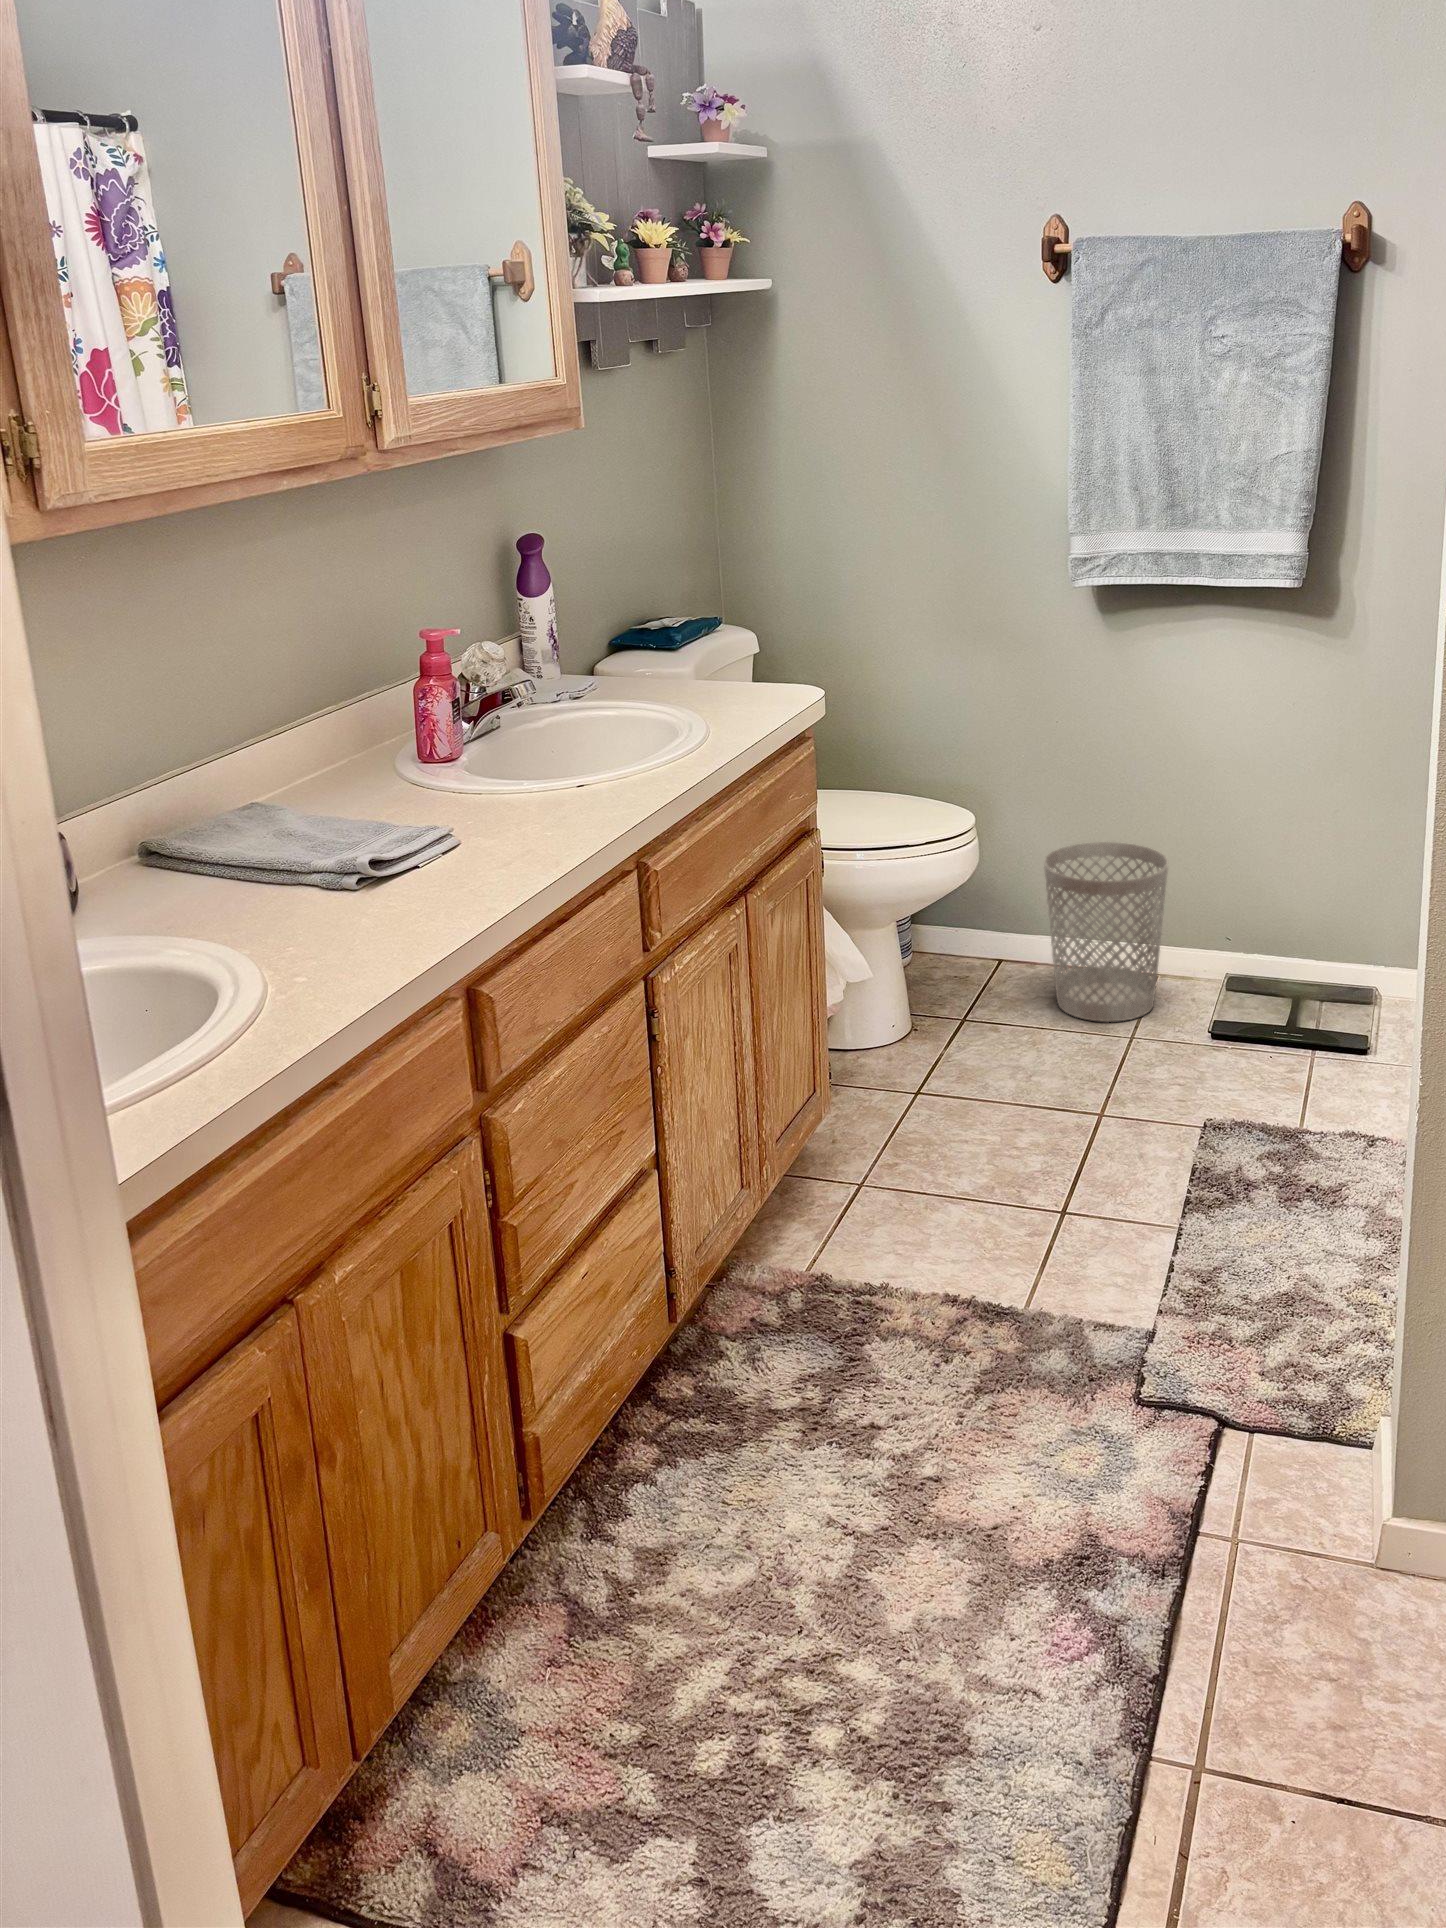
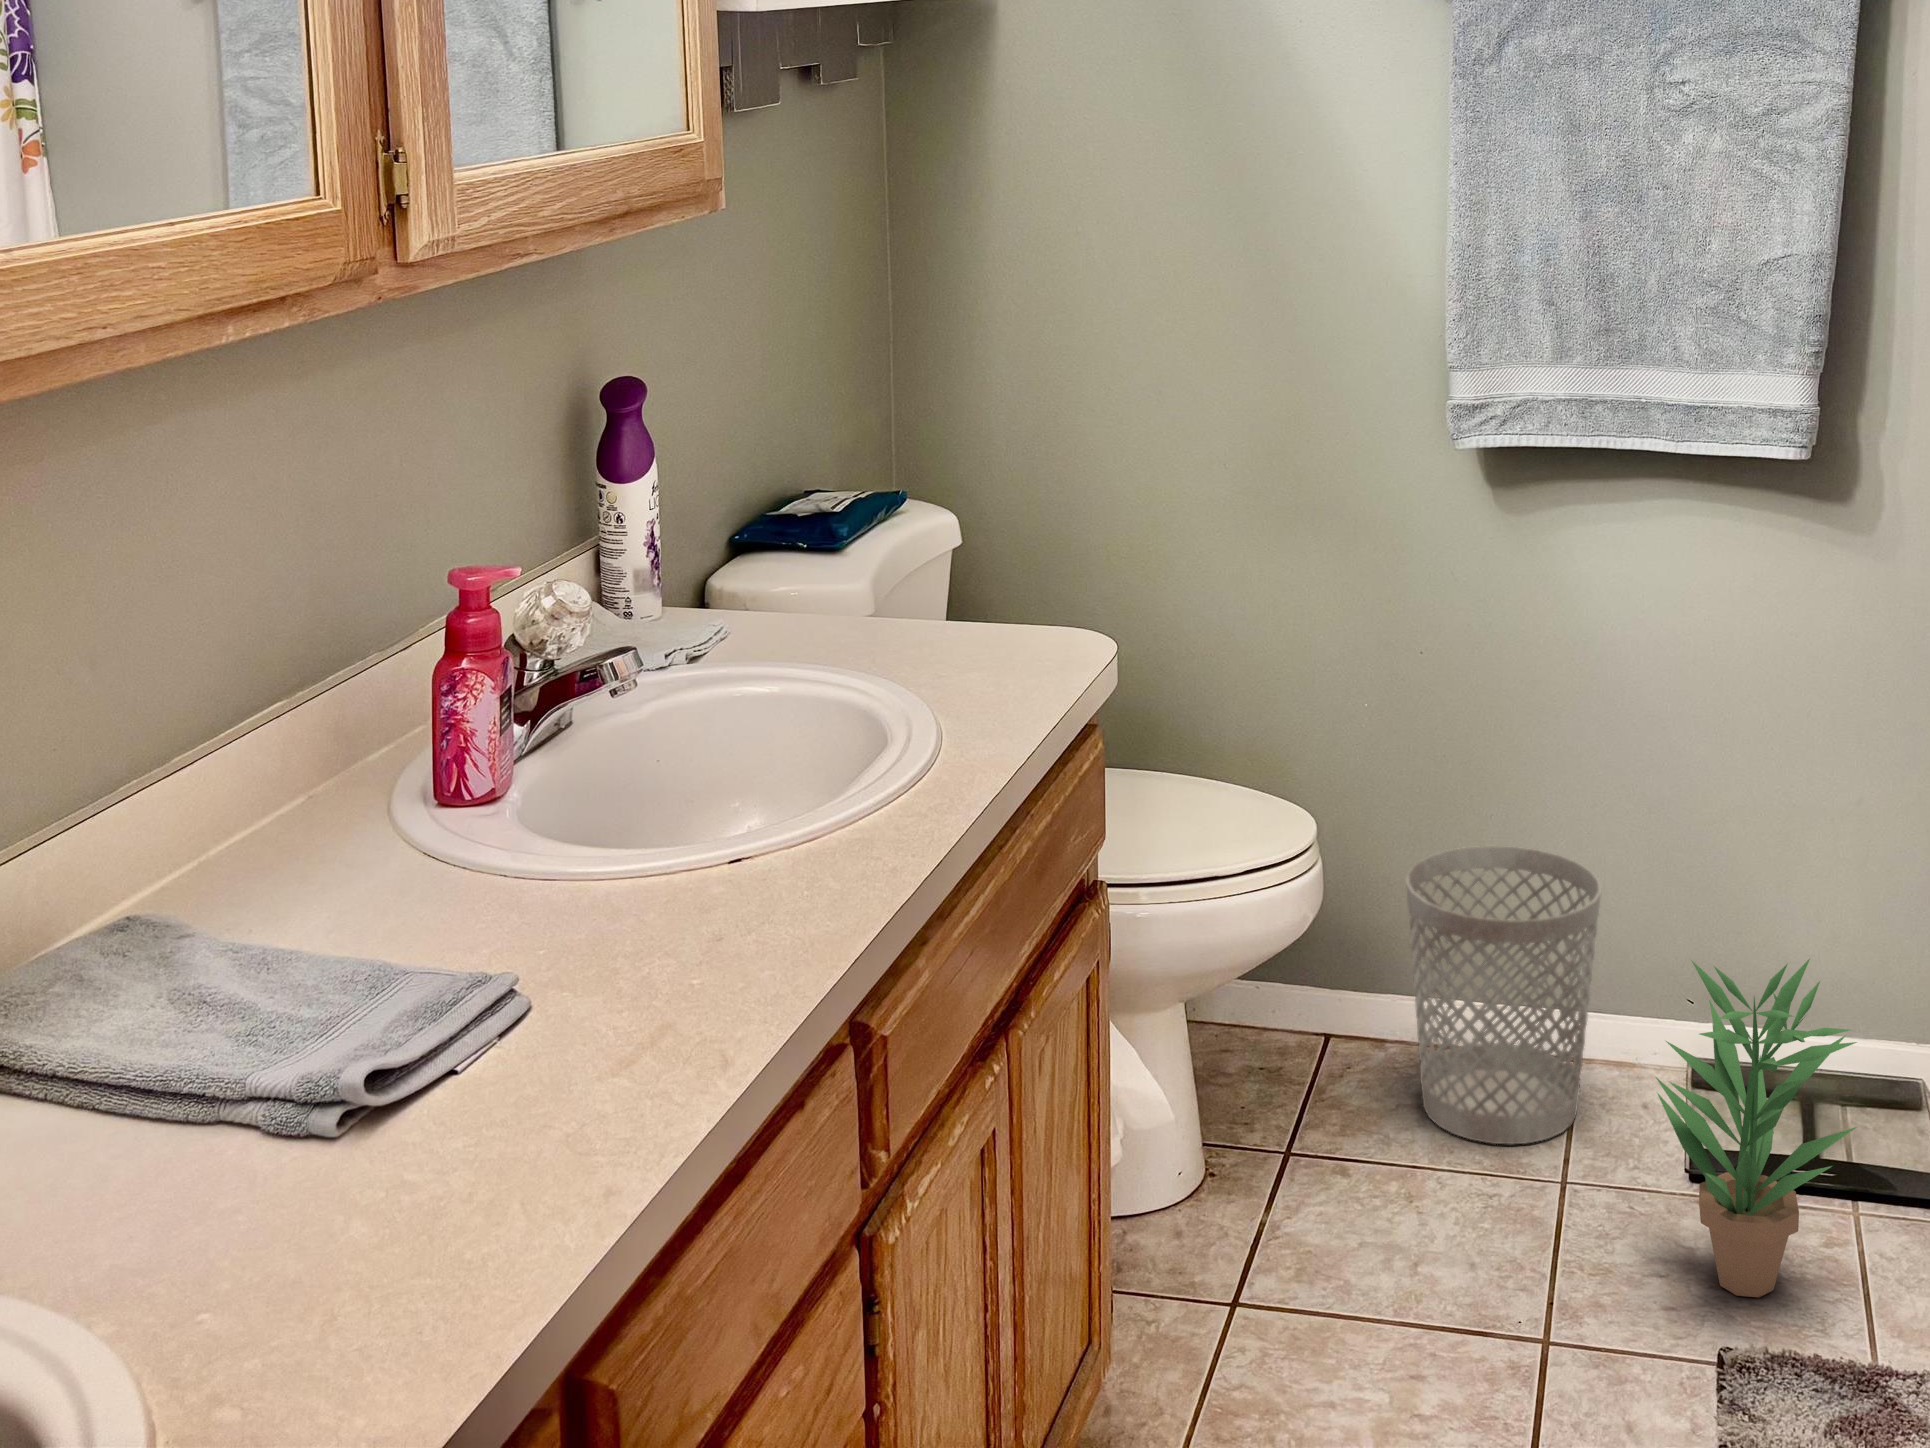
potted plant: none [1183,892,1304,1100] -> present [1656,959,1857,1297]

